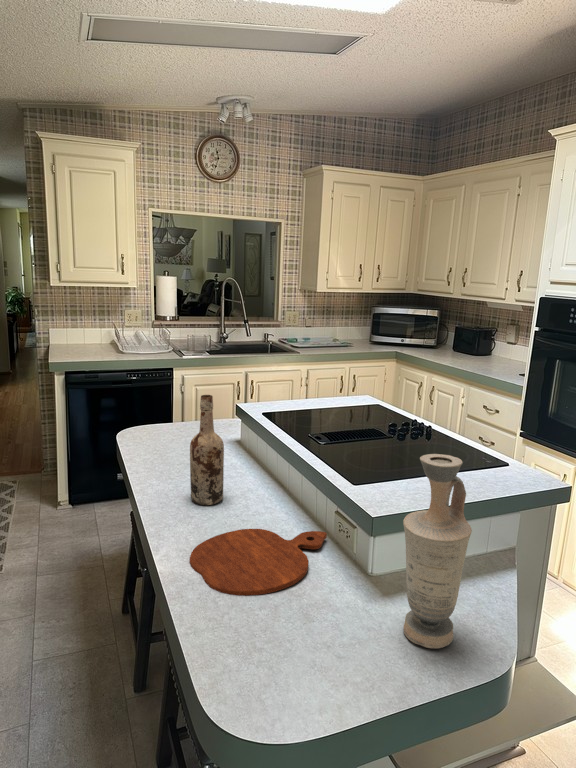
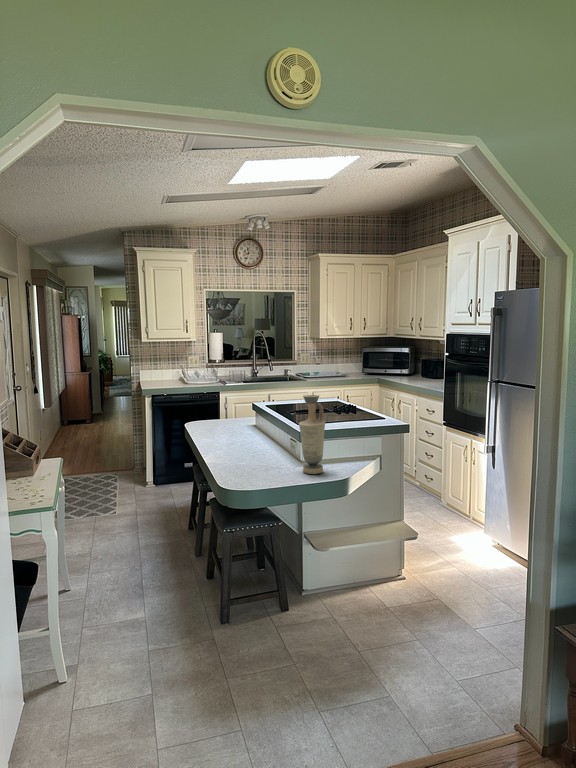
wine bottle: present [190,395,224,505] -> none [220,387,238,442]
cutting board: present [190,529,327,596] -> none [218,447,284,464]

